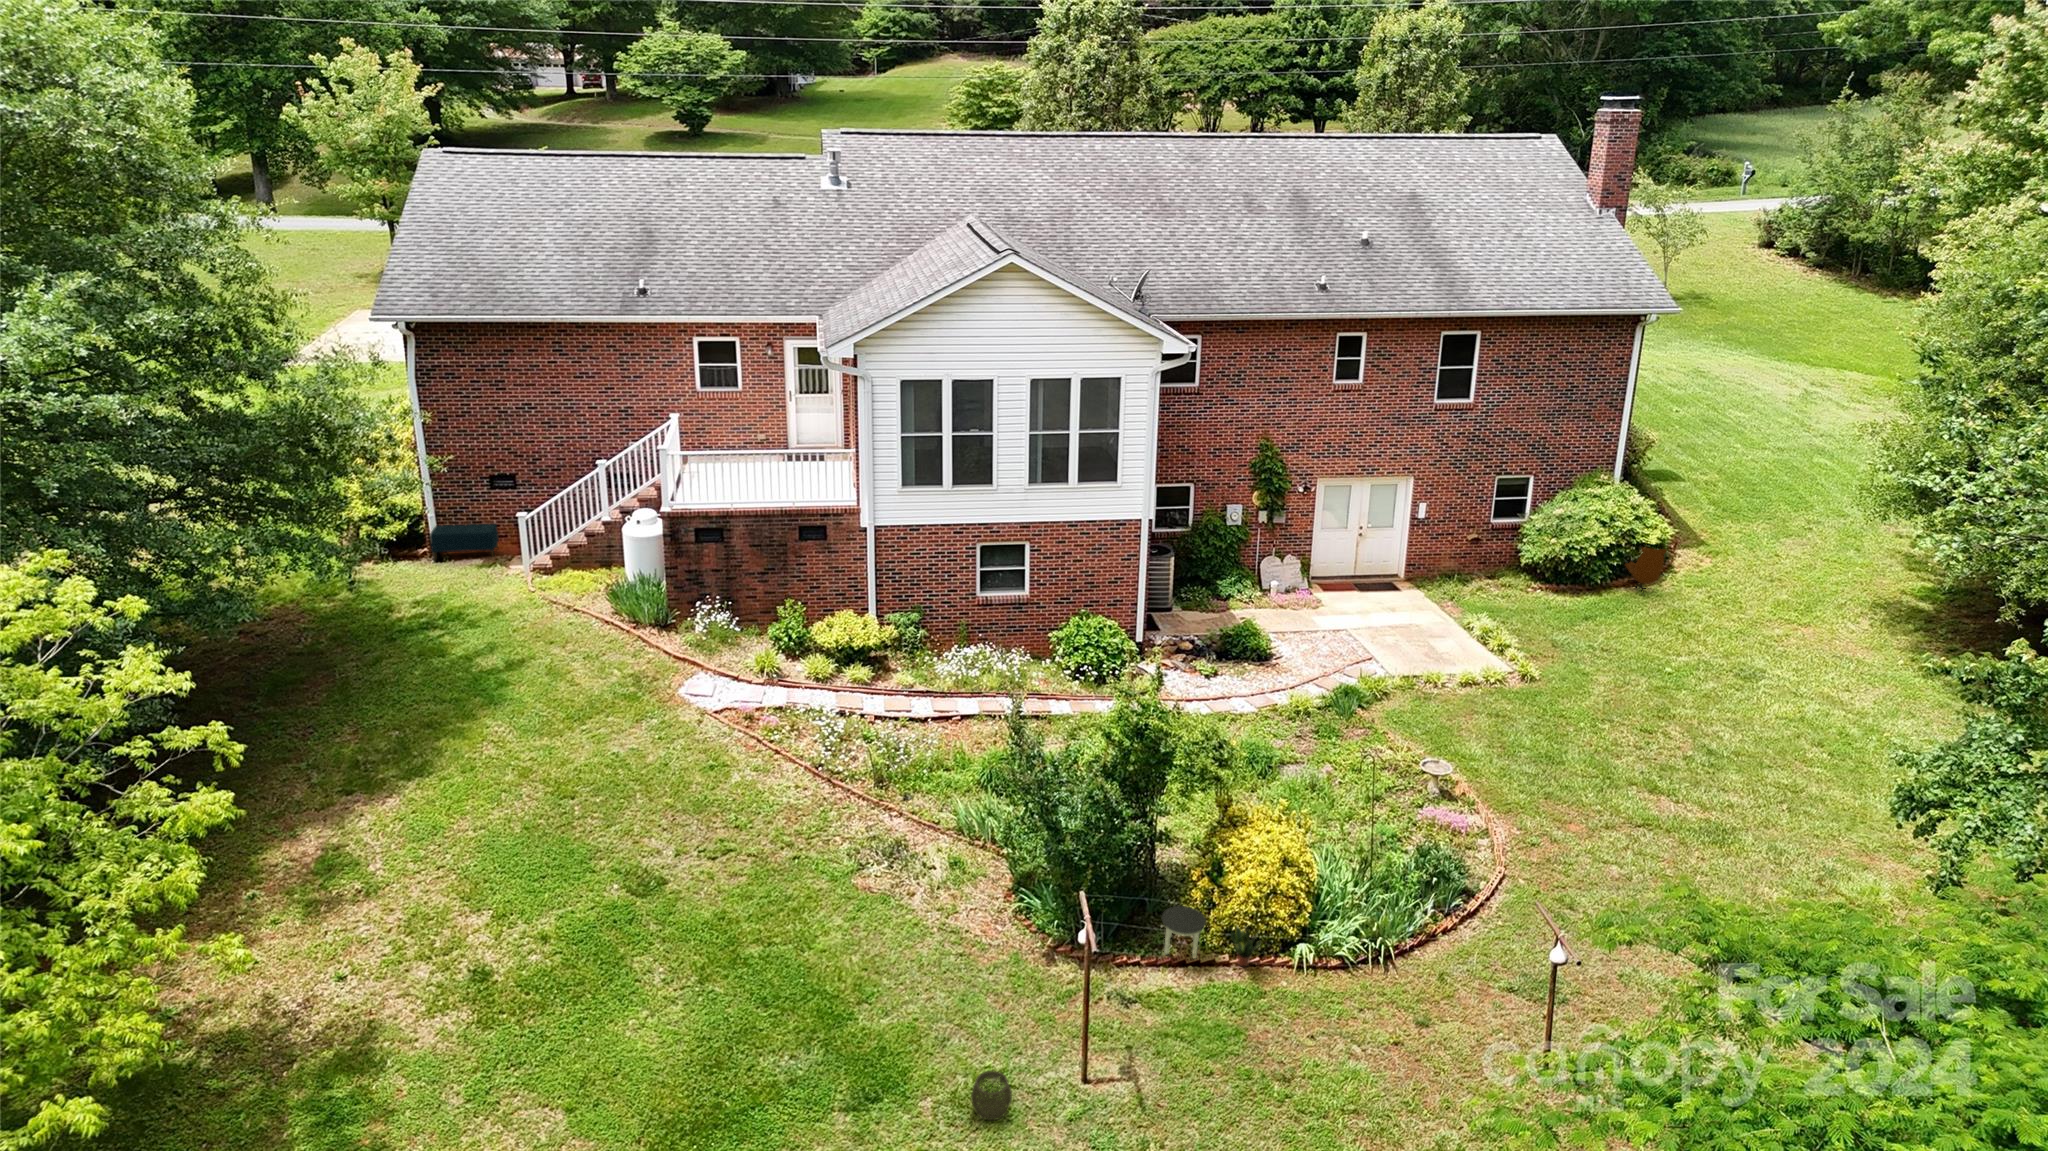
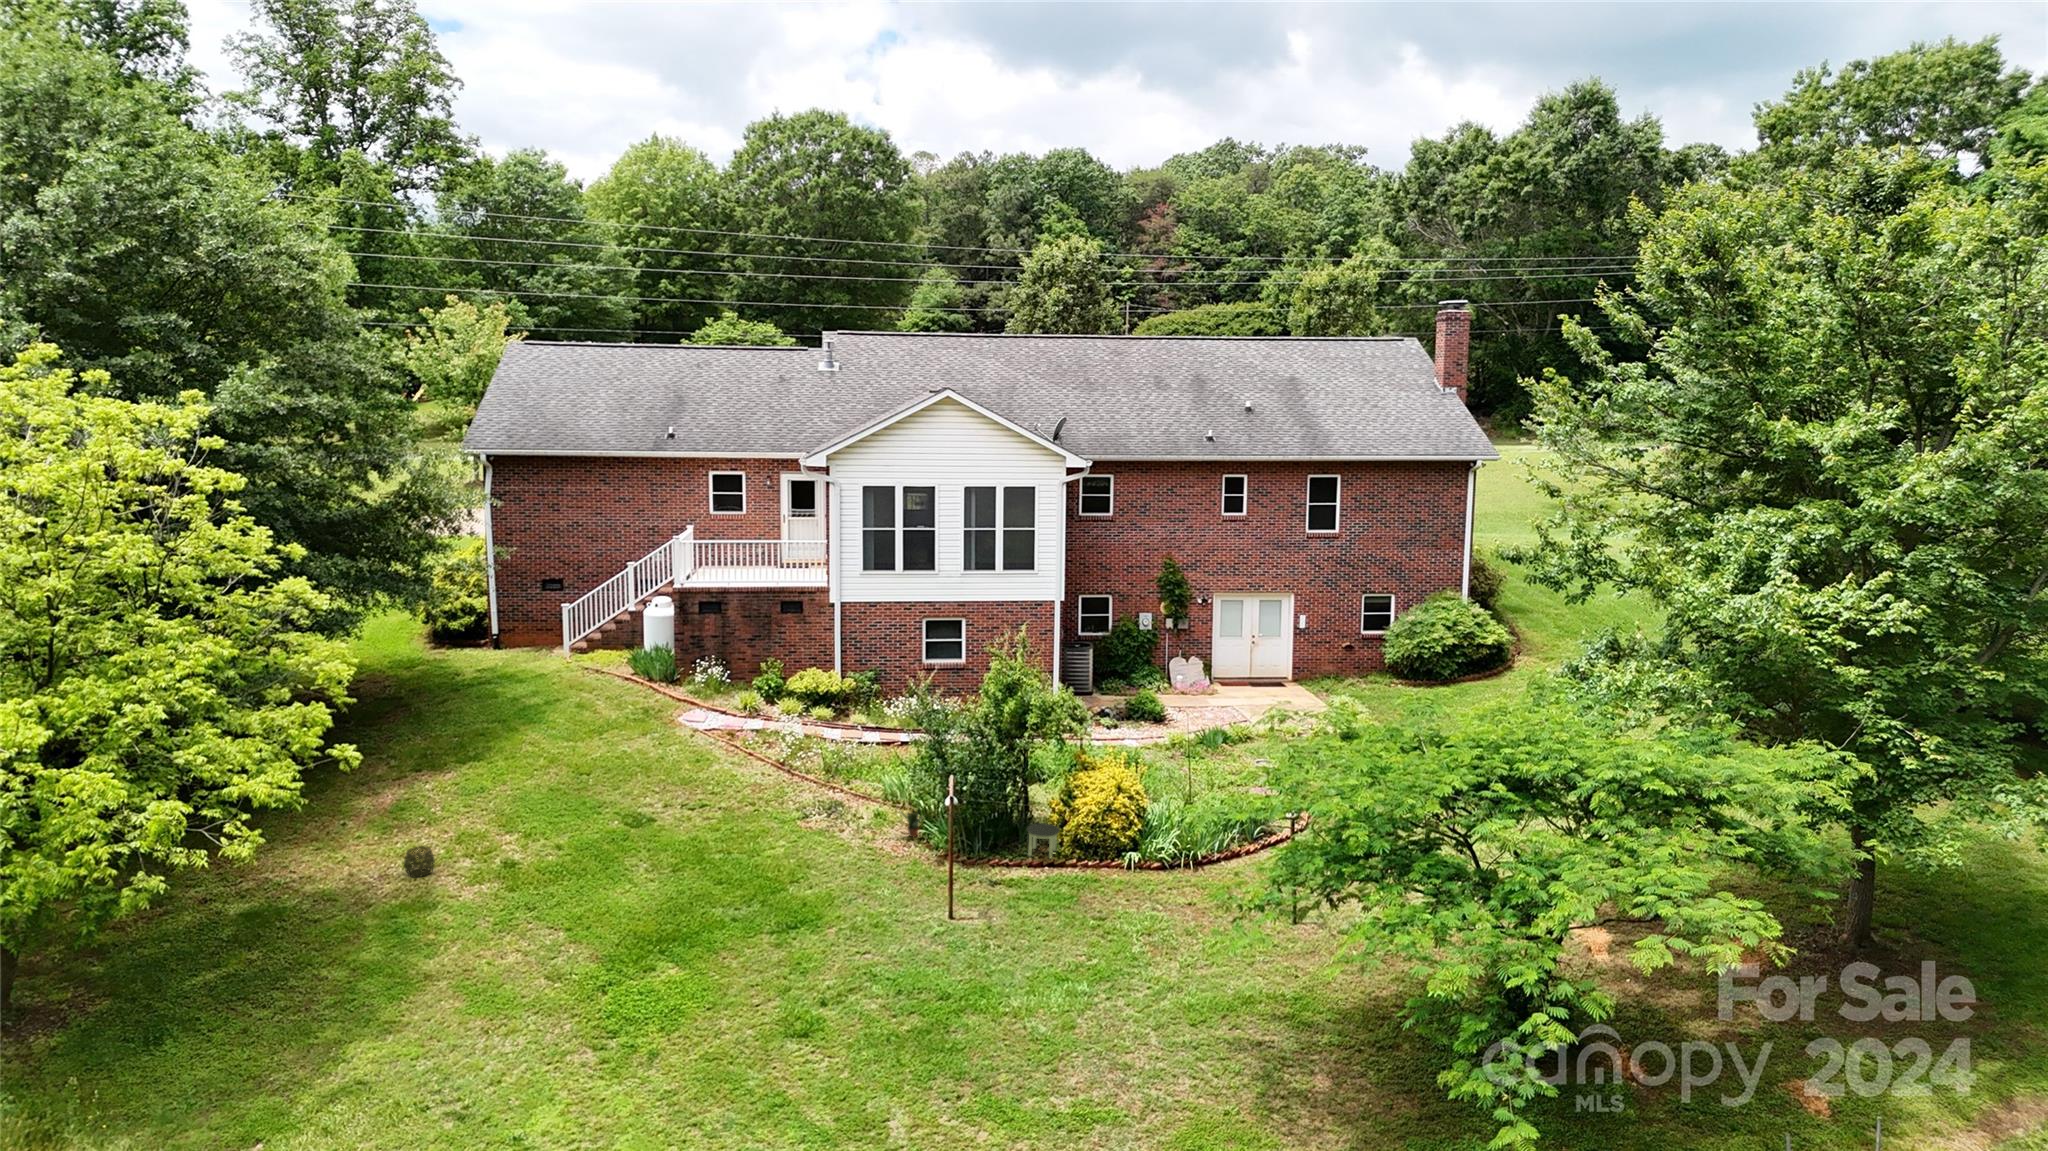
bench: present [430,524,499,560] -> none [487,619,542,646]
lounge chair: present [1625,547,1667,591] -> none [1467,643,1497,686]
potted plant: present [1231,926,1261,966] -> present [901,809,923,837]
woven basket: present [971,1071,1012,1121] -> present [404,846,435,877]

